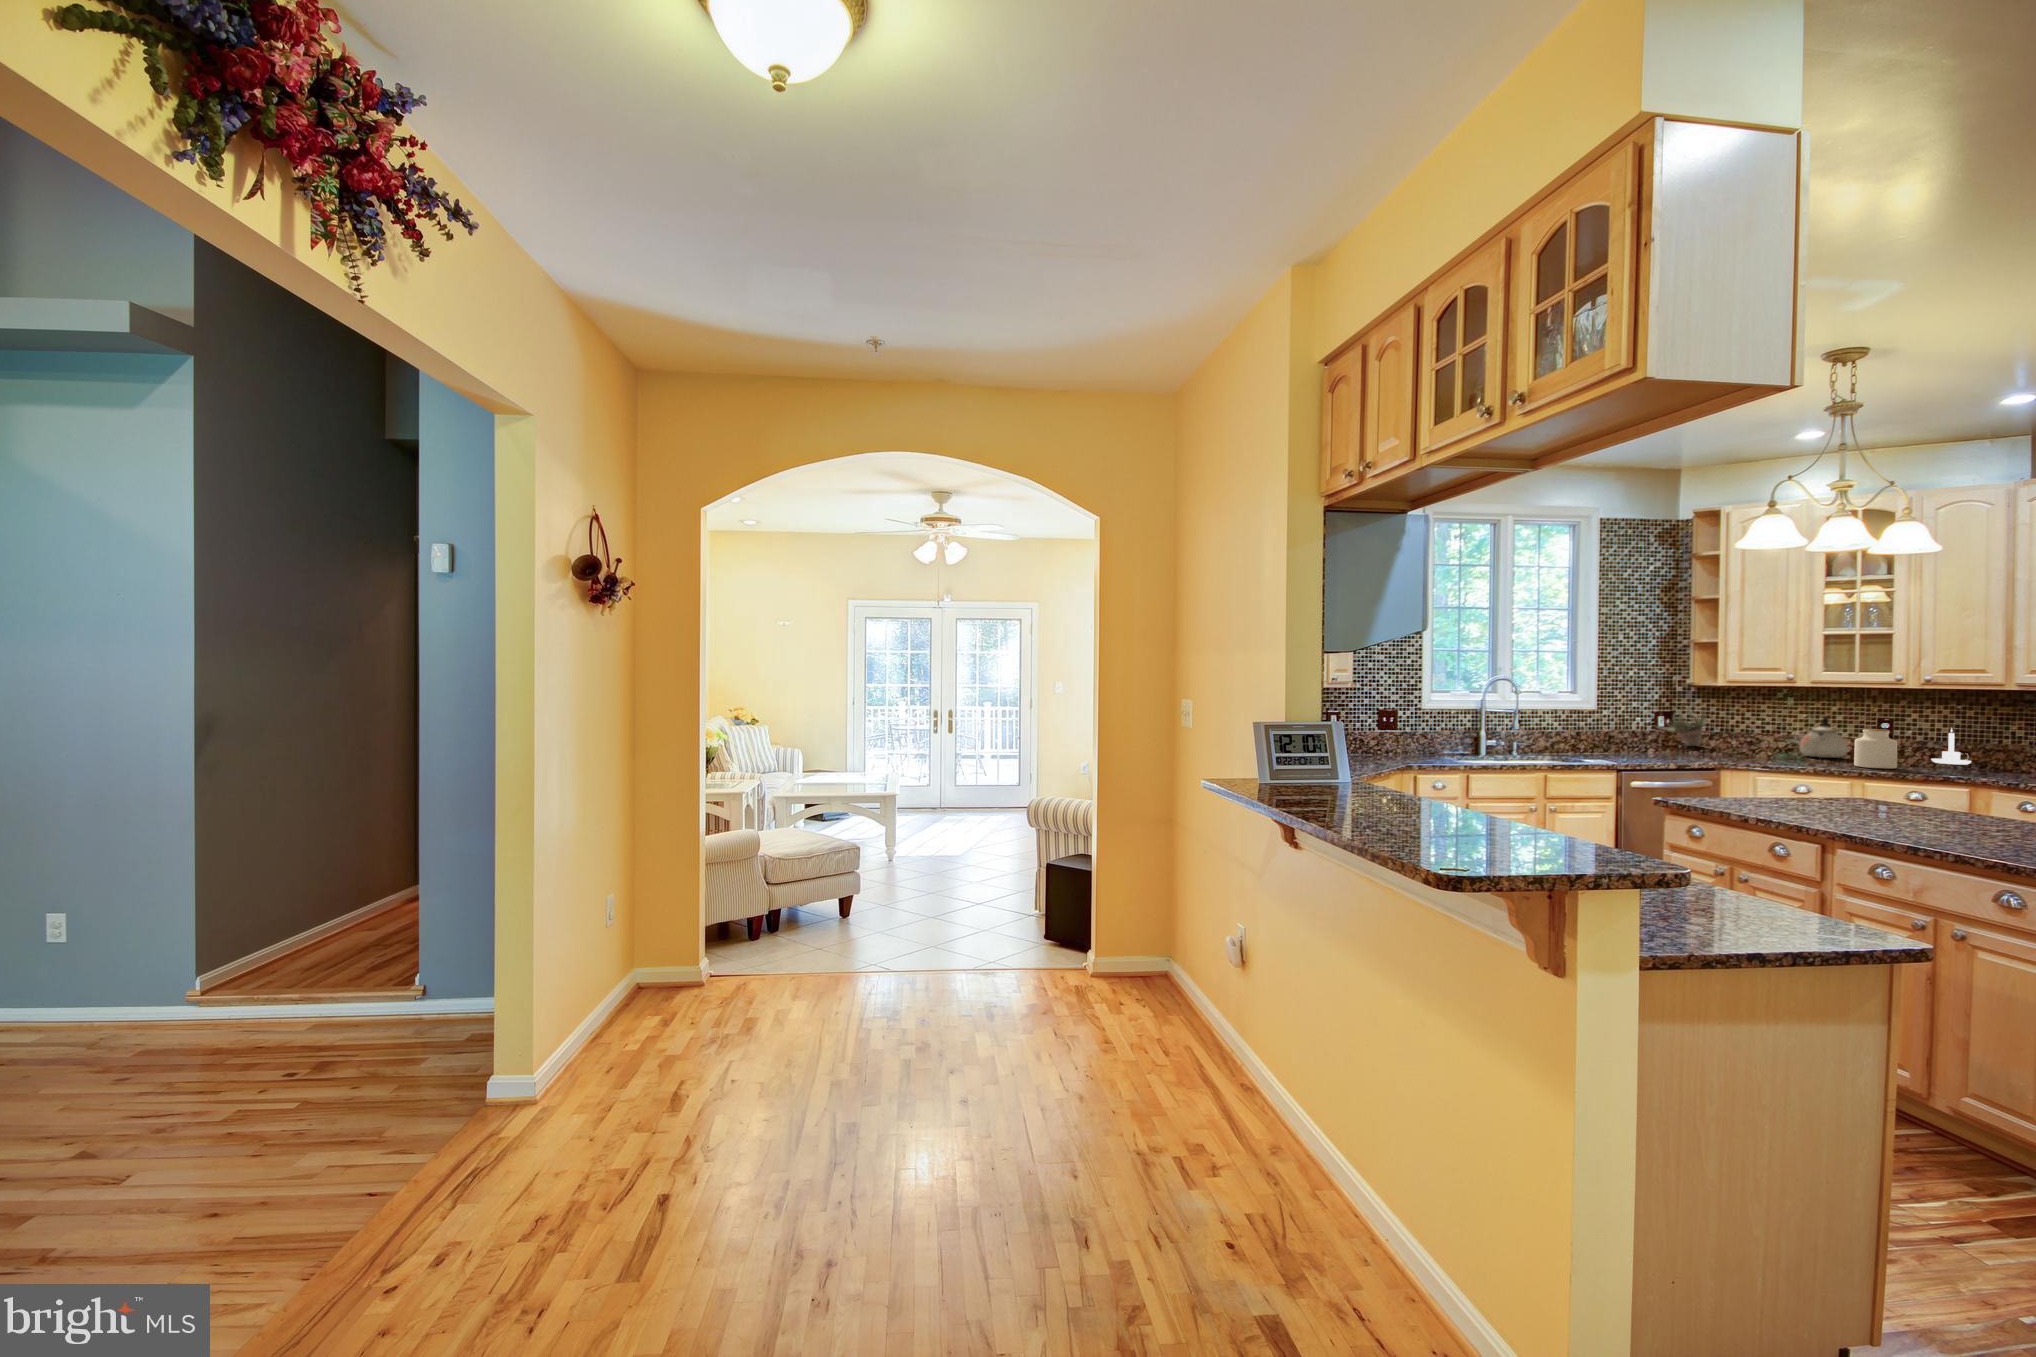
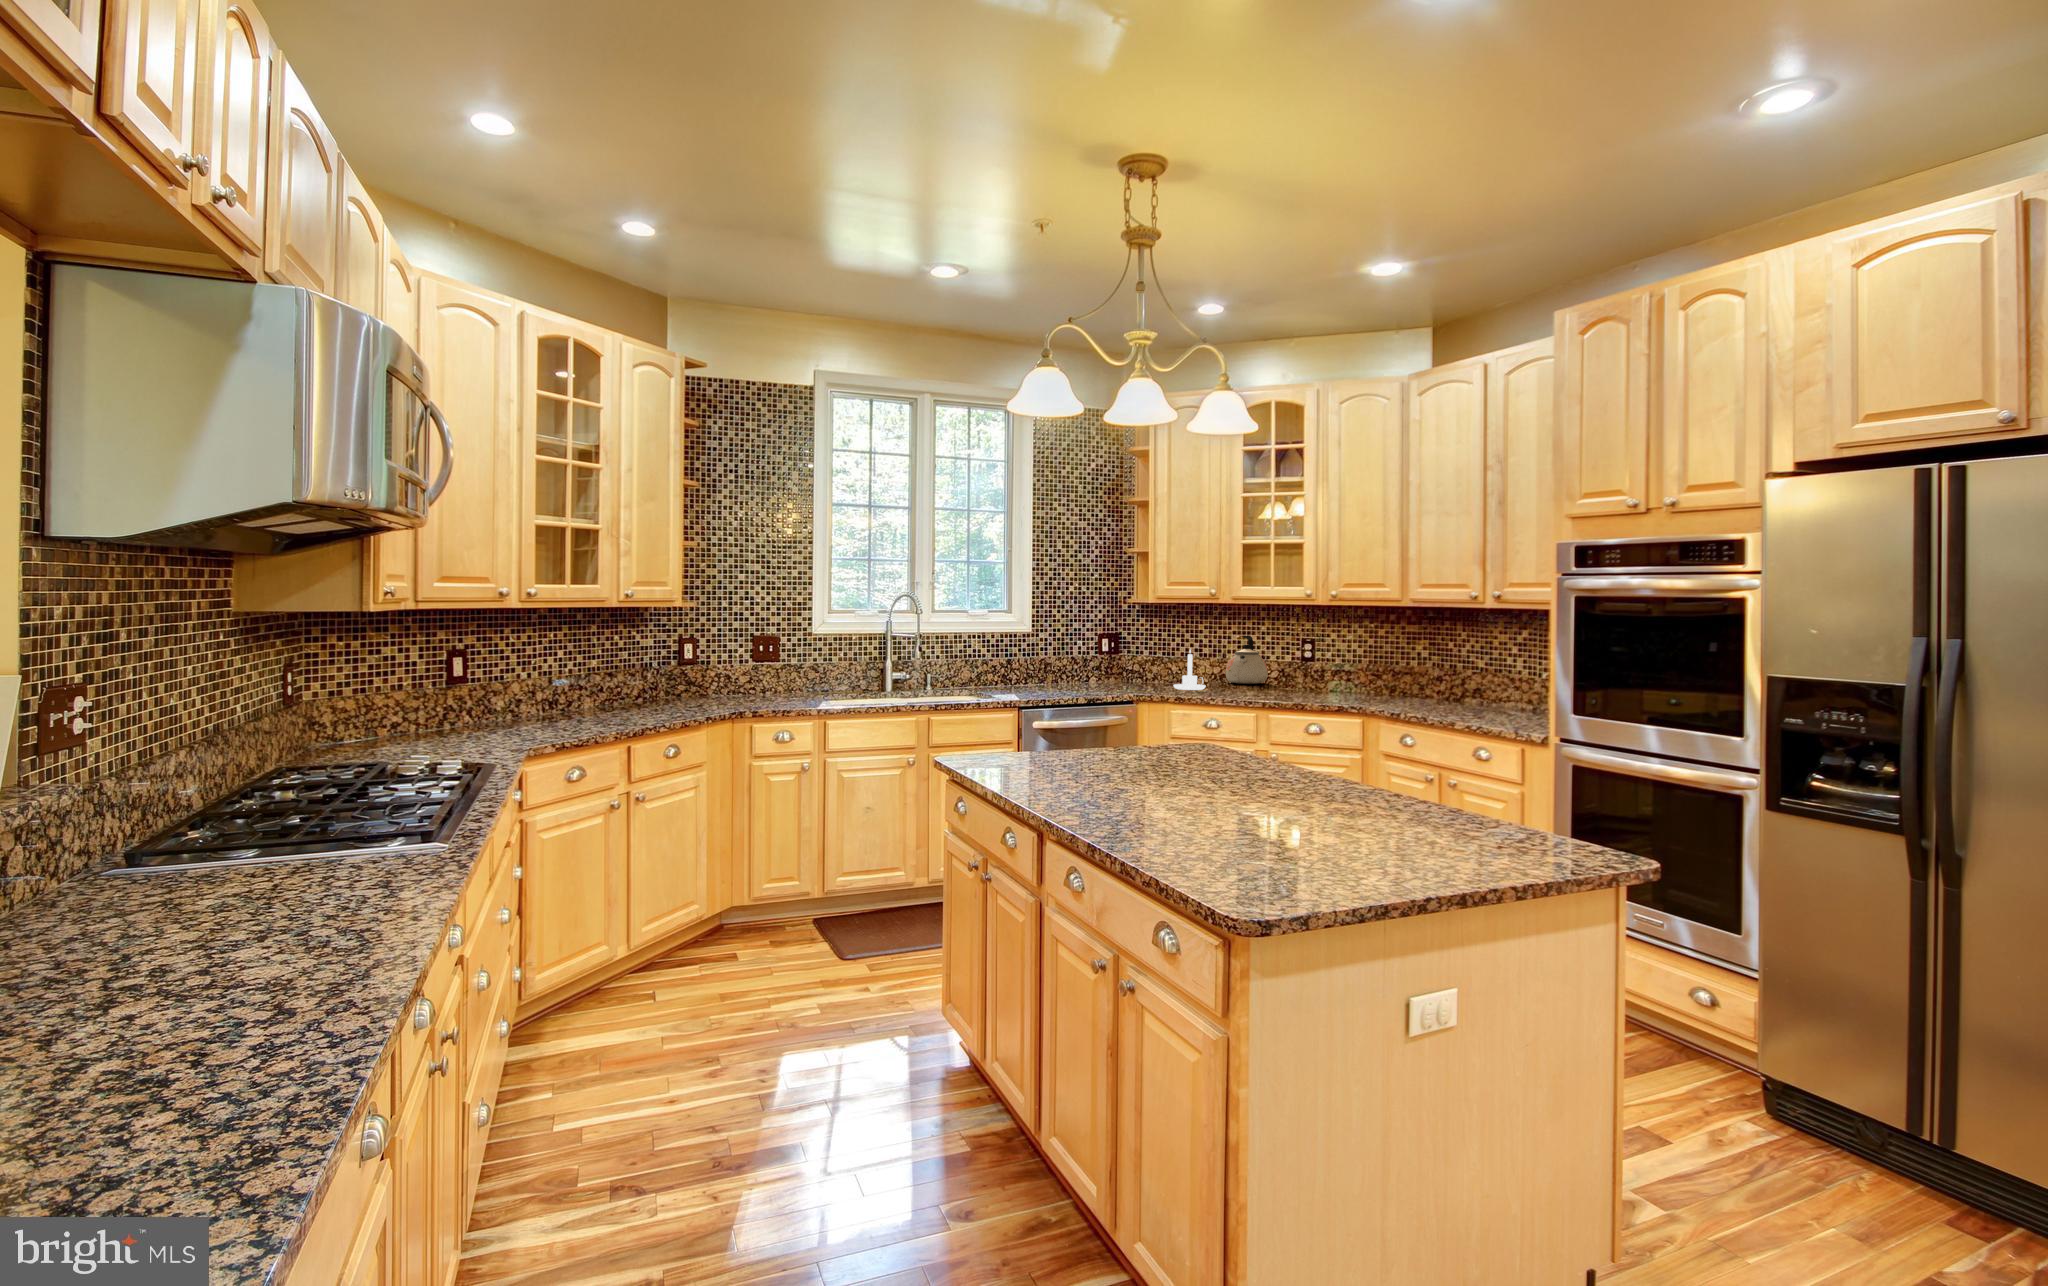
succulent plant: present [1657,712,1707,746] -> none [1095,624,1147,675]
candle holder: present [1931,728,1971,765] -> present [1173,649,1206,690]
jar: present [1854,729,1897,769] -> none [1265,650,1302,694]

